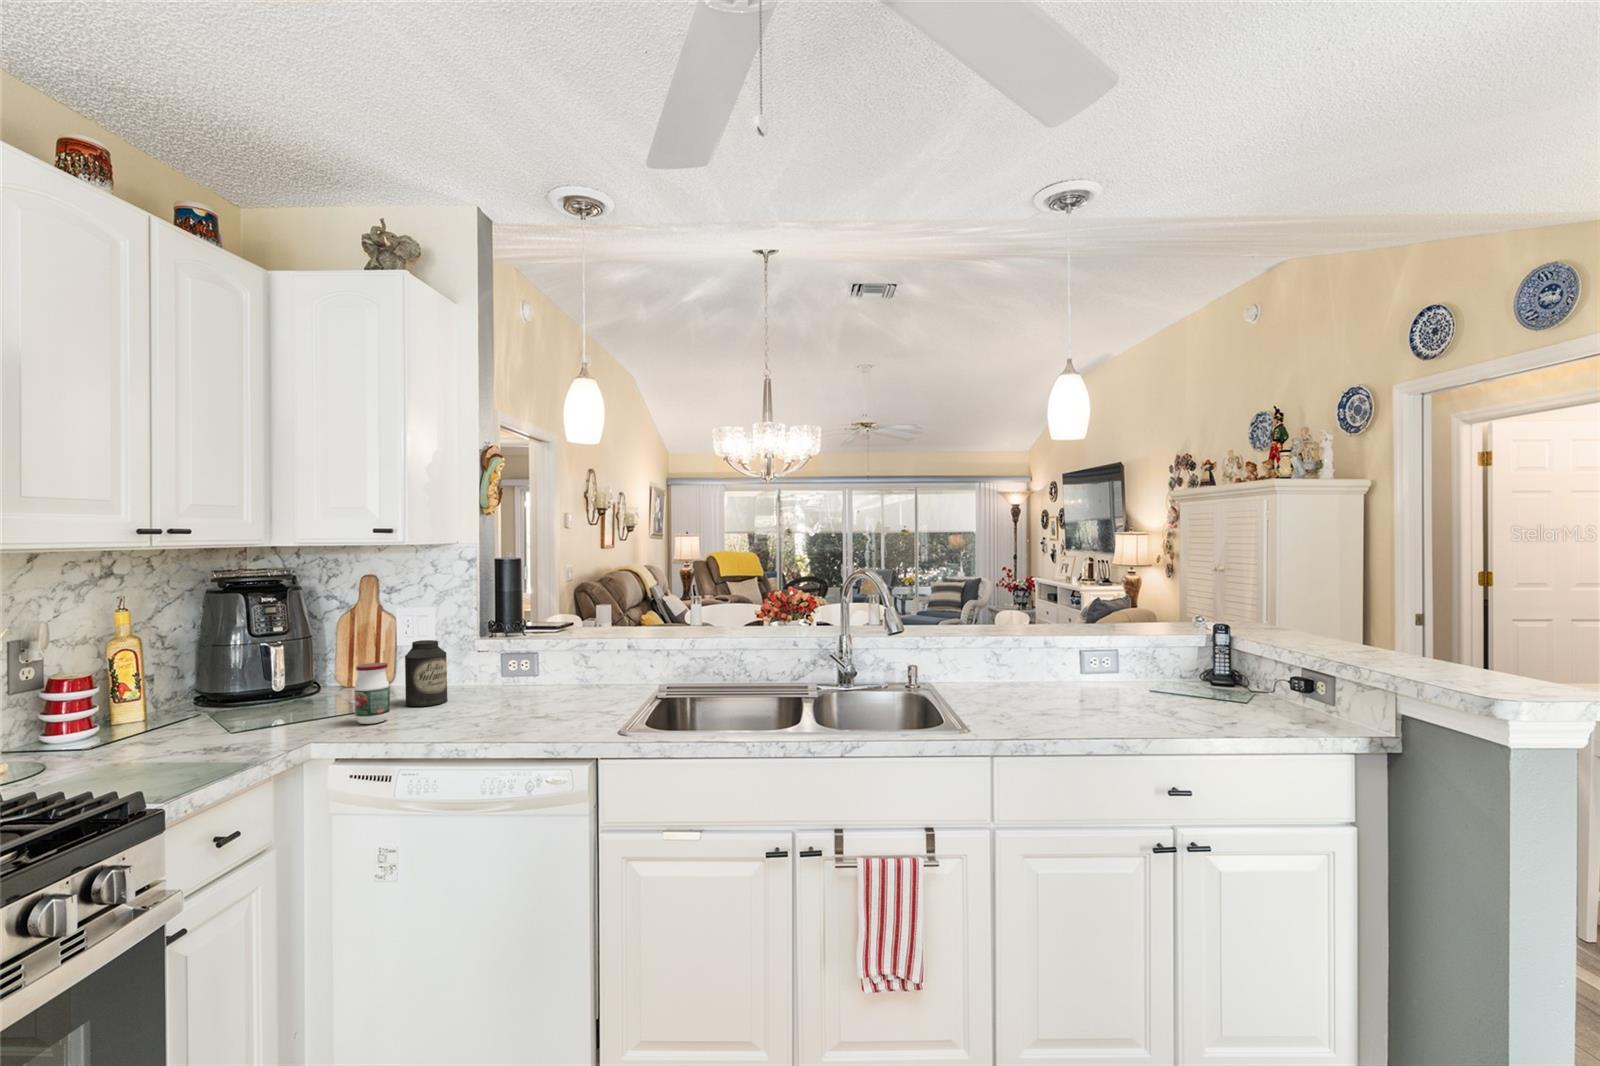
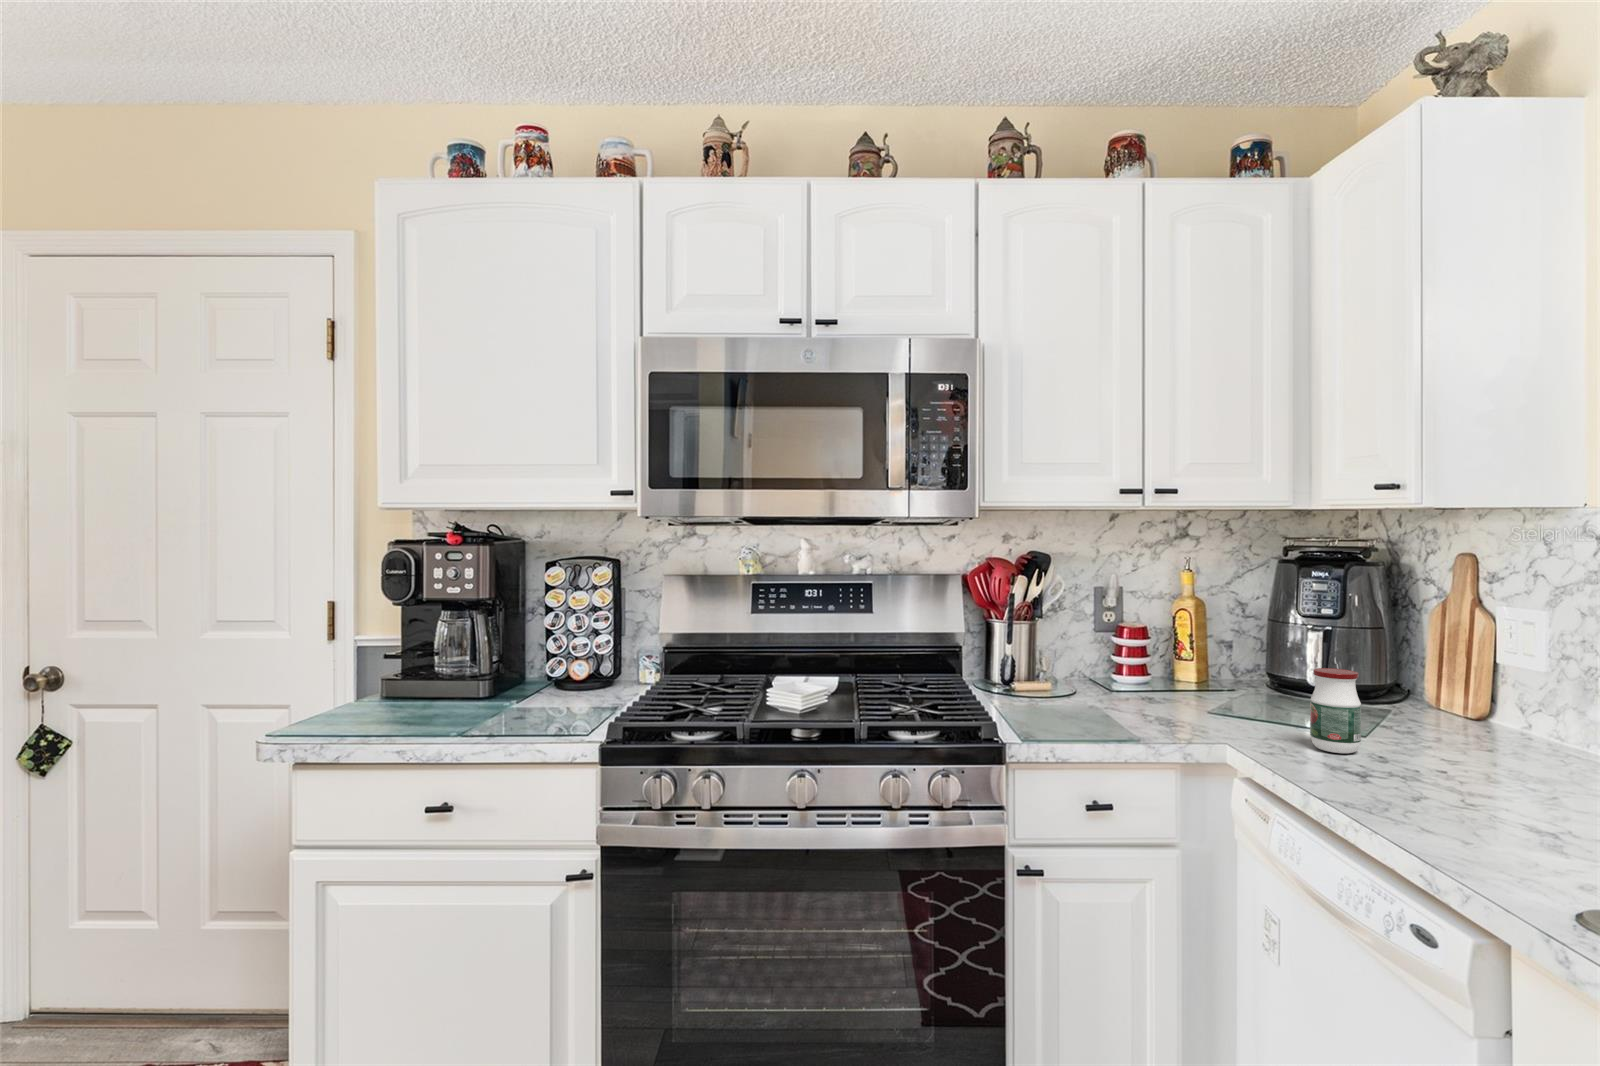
canister: present [405,640,448,706] -> none [1425,655,1503,763]

